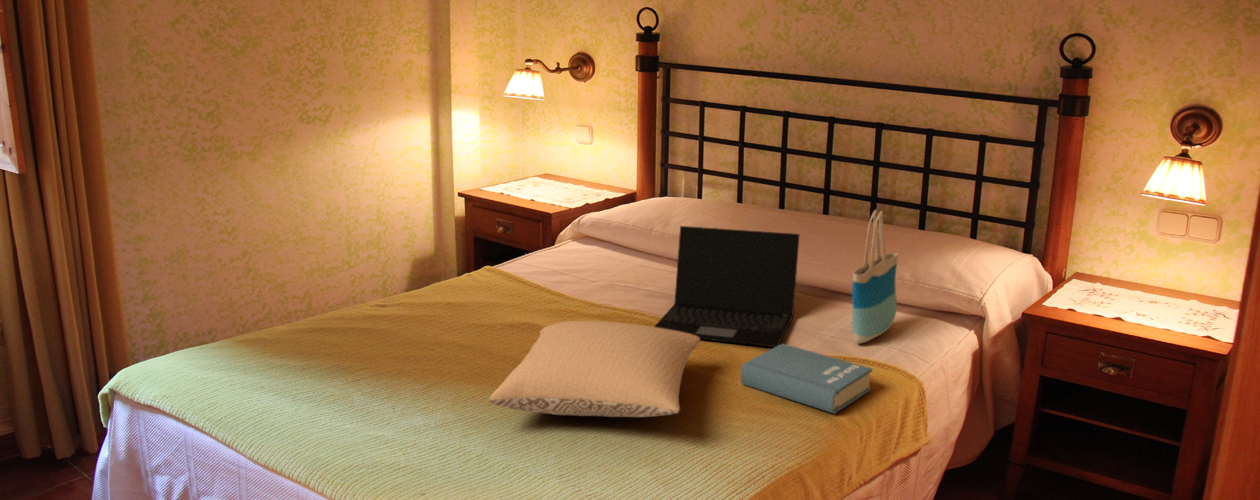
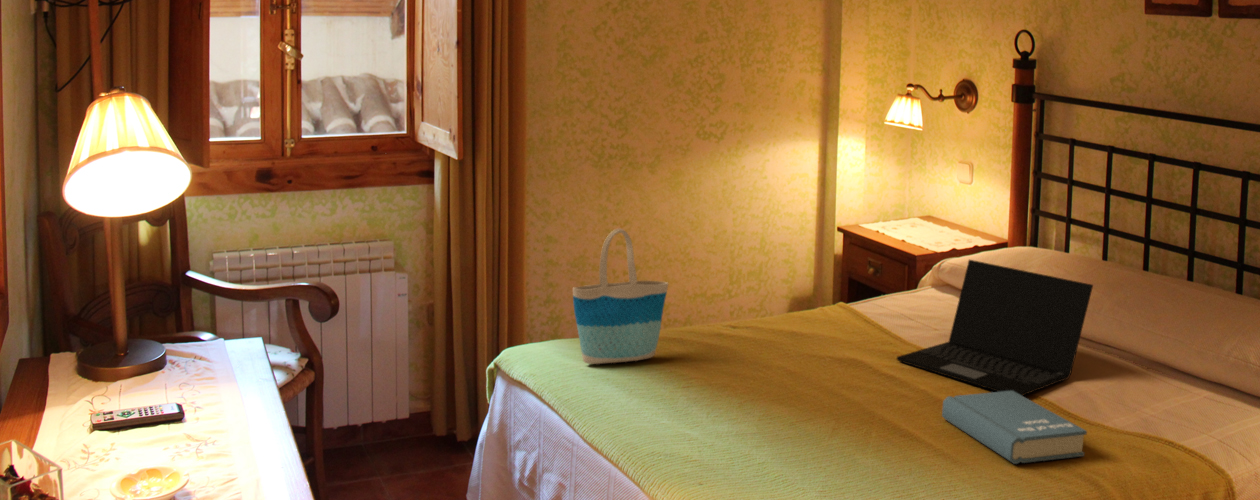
tote bag: present [852,210,898,343] -> present [573,229,668,364]
pillow: present [490,321,700,417] -> none [670,321,915,413]

